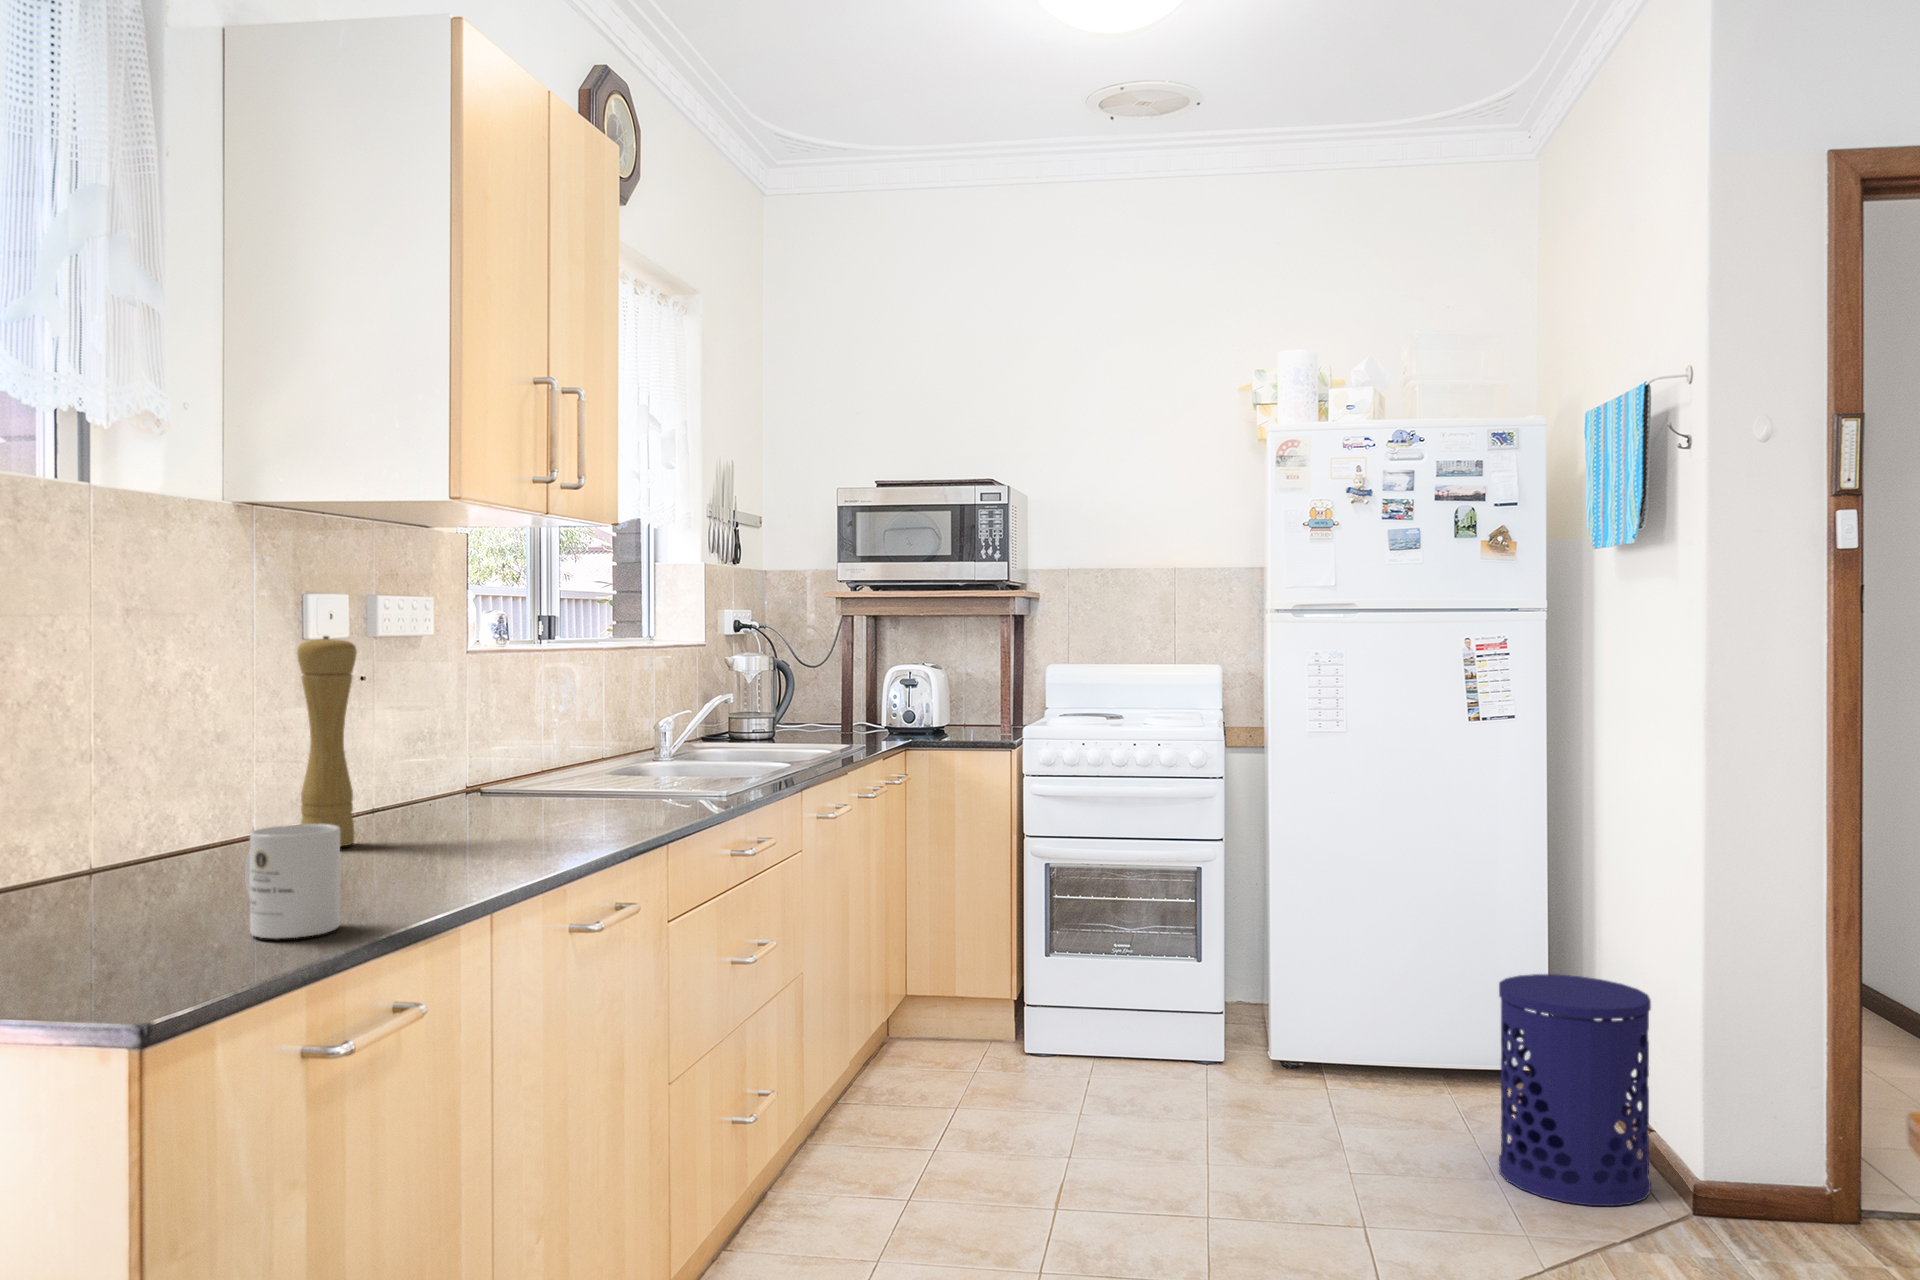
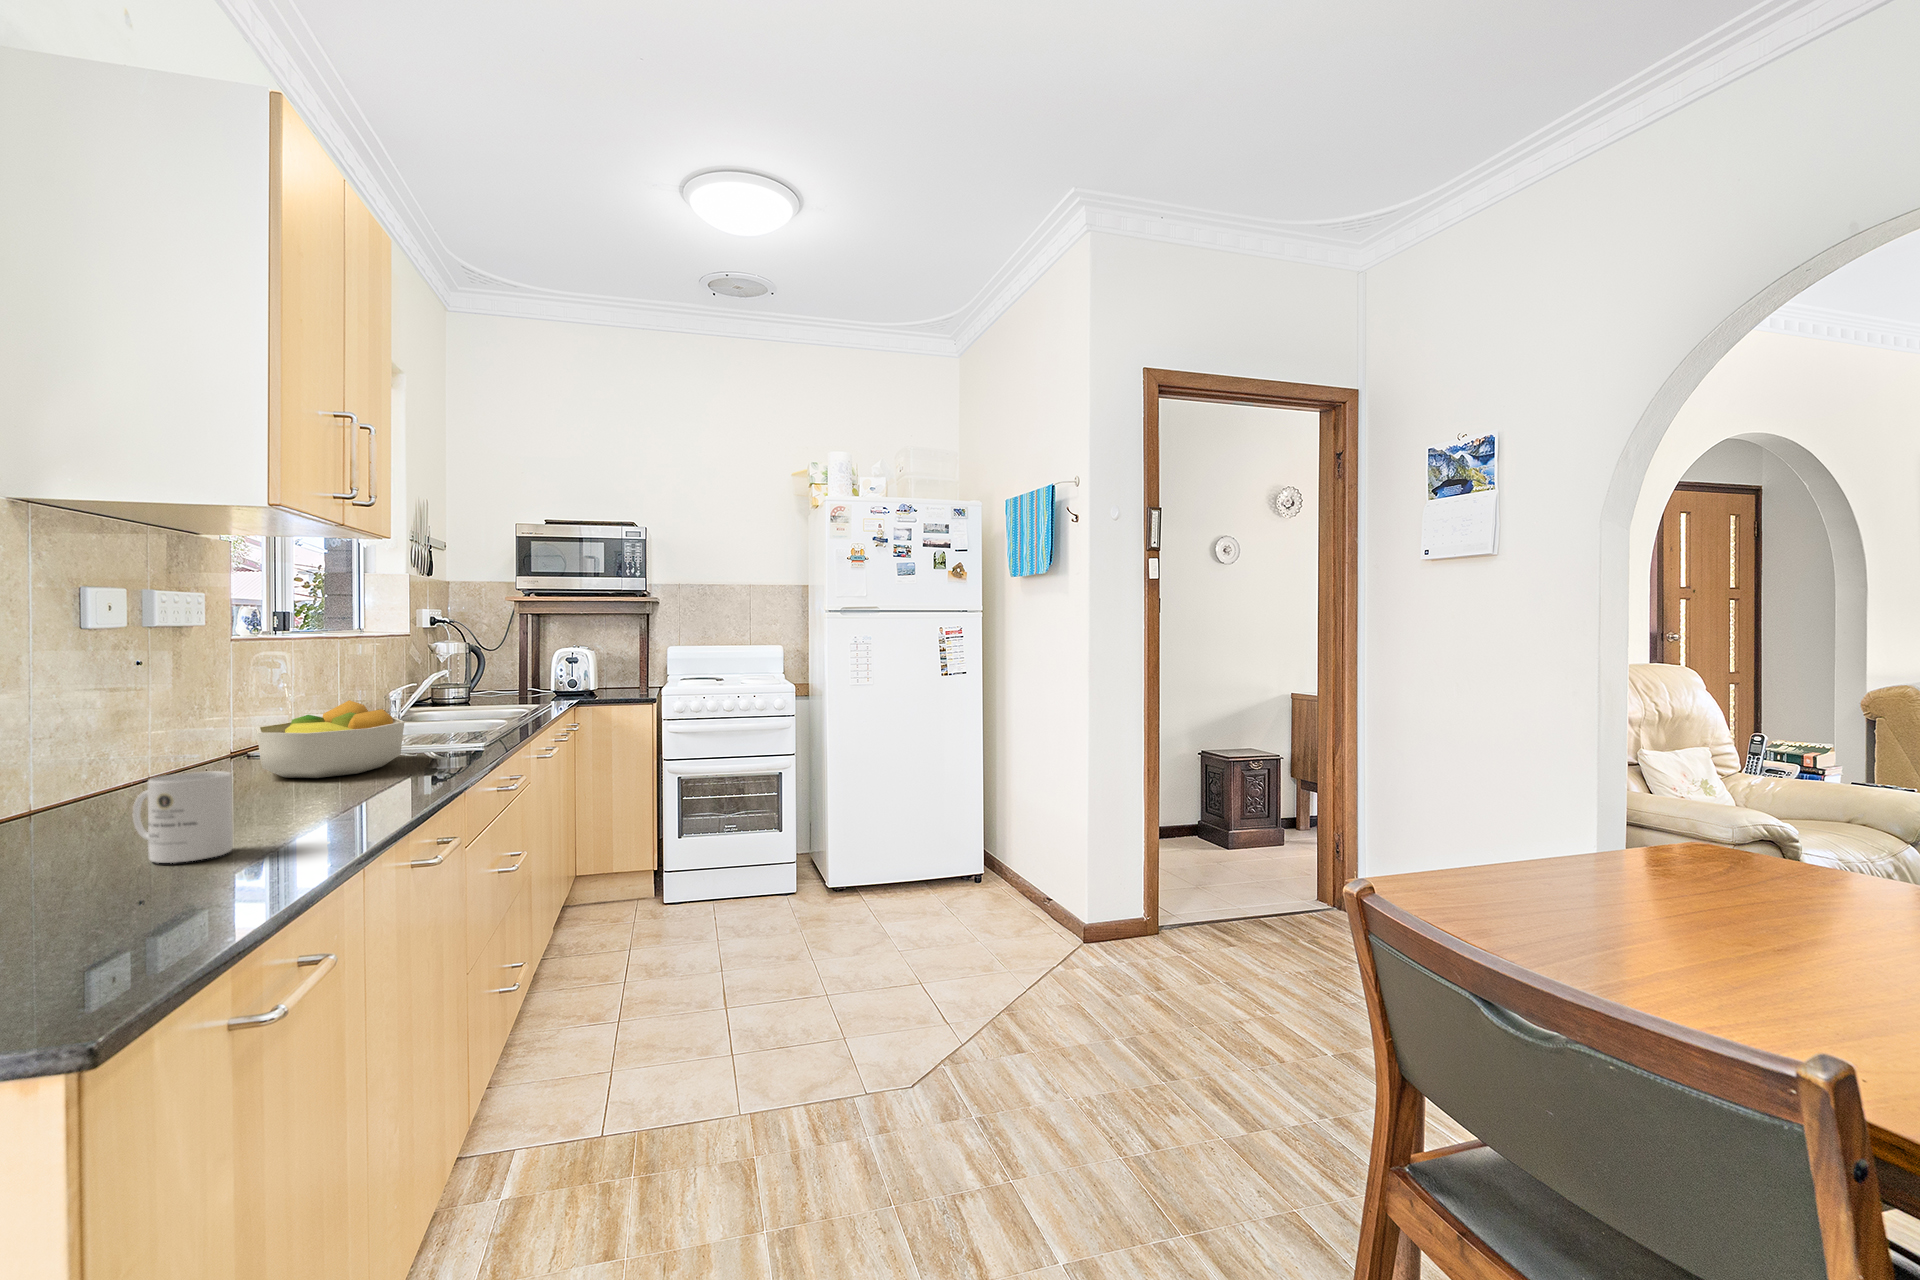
pepper mill: present [297,636,357,847] -> none [110,625,170,799]
fruit bowl: none [451,734,621,835] -> present [256,700,404,778]
waste bin: present [1499,974,1651,1206] -> none [966,818,1044,945]

